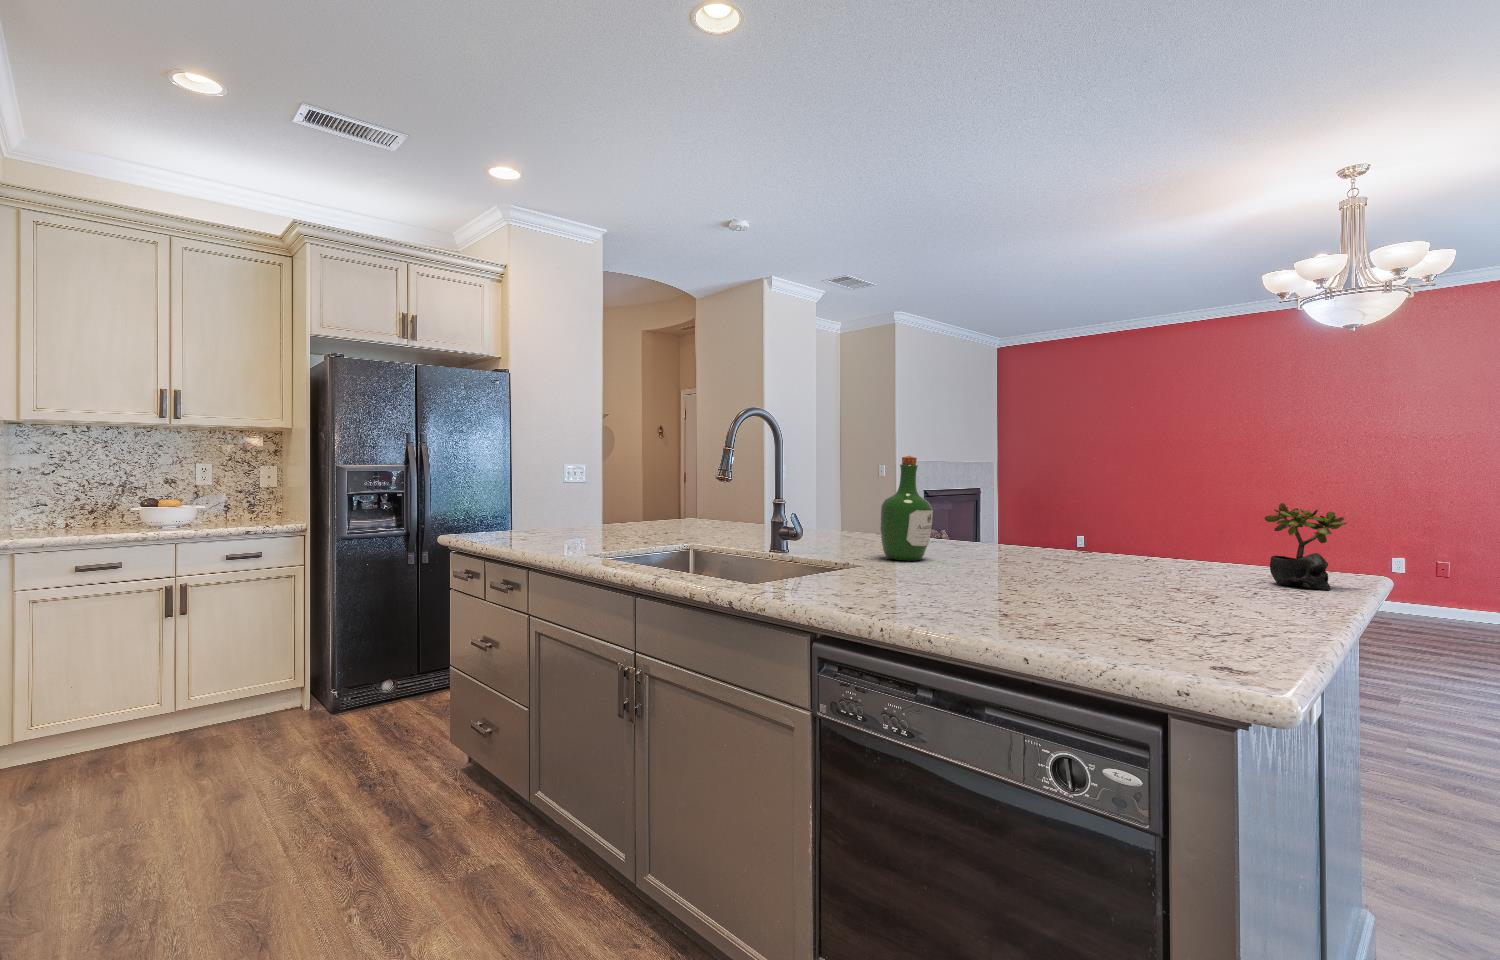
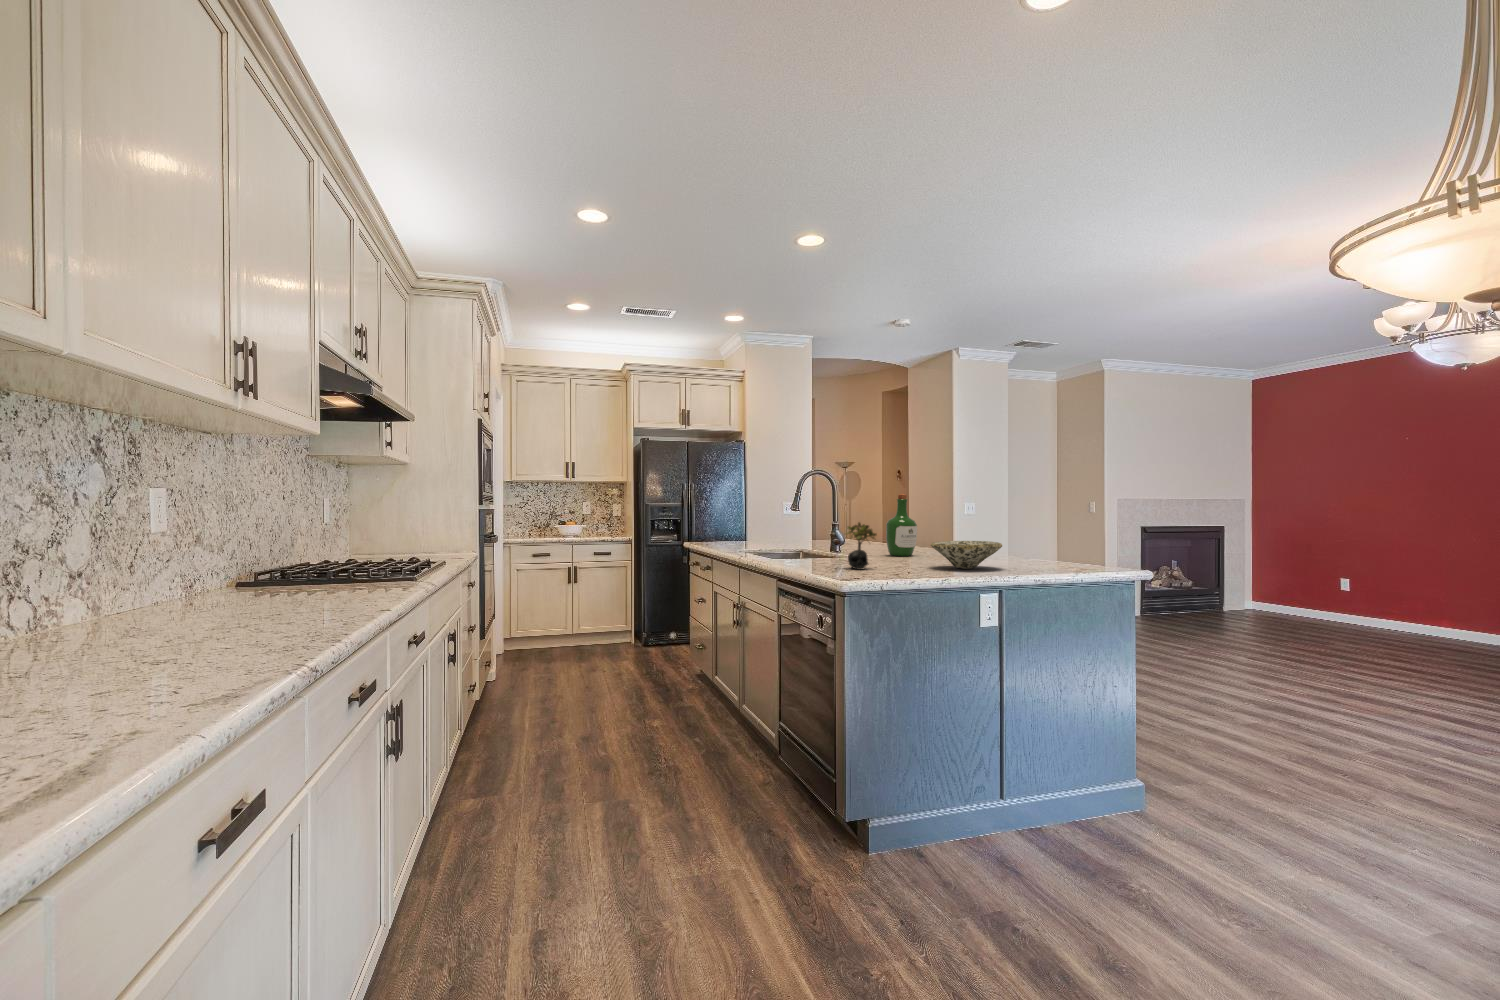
succulent plant: present [1265,503,1347,590] -> present [846,522,877,570]
bowl: none [1080,539,1225,594] -> present [931,541,1002,569]

